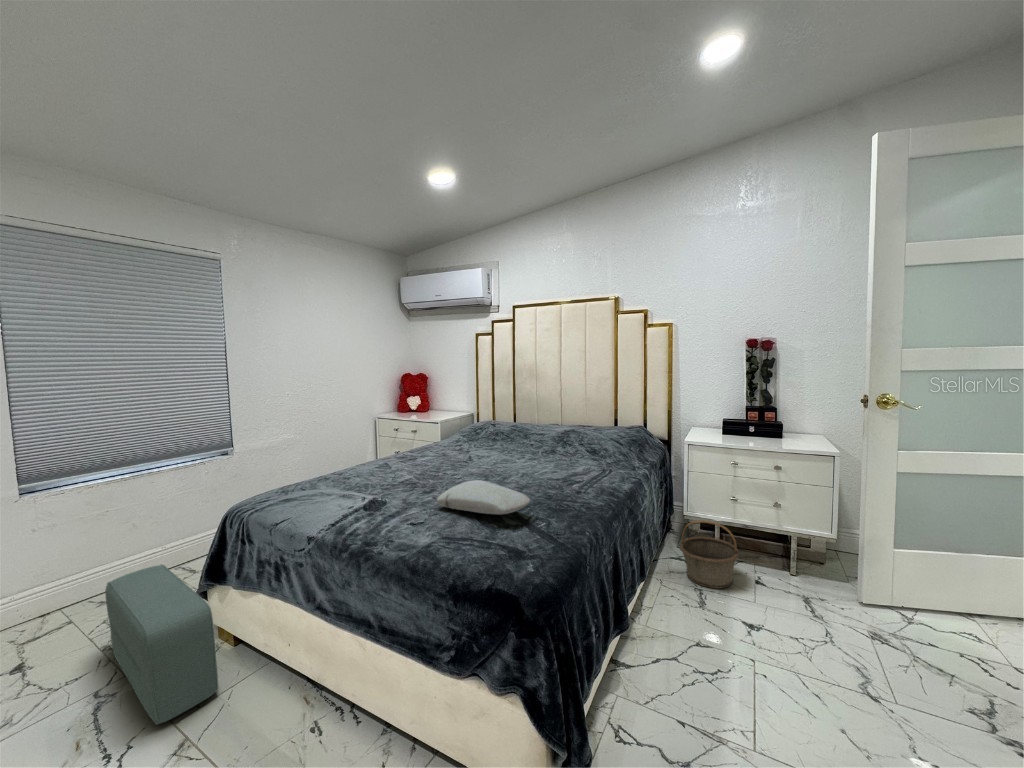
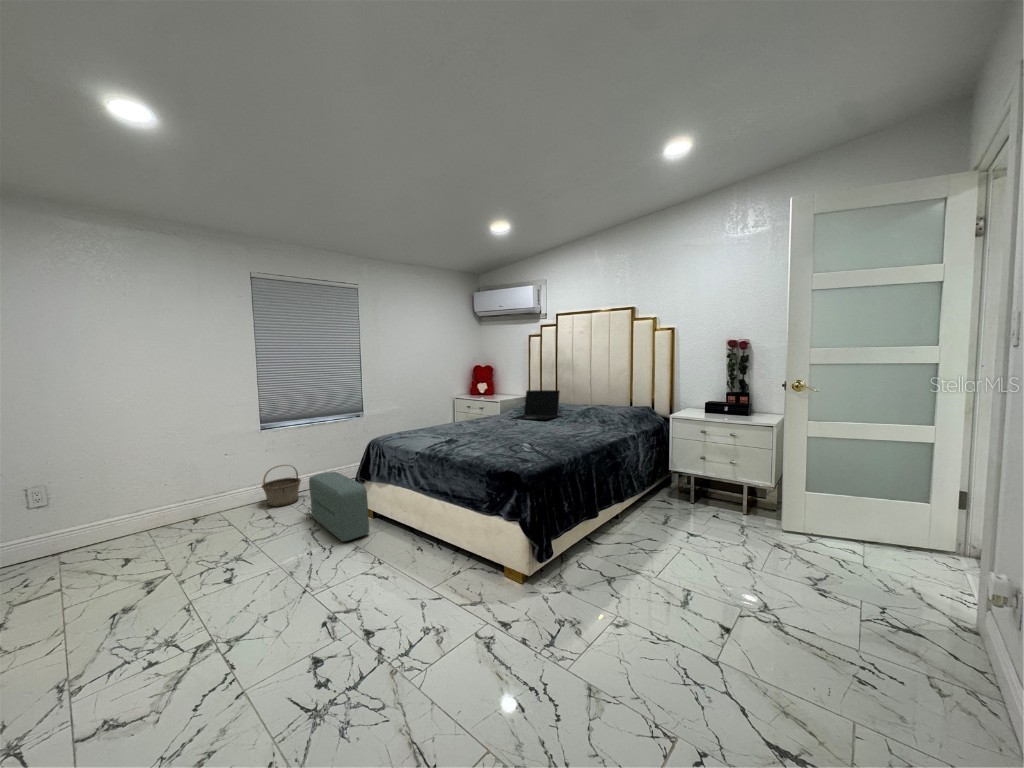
laptop: none [461,408,526,452] -> present [512,390,560,420]
pillow: present [437,480,530,514] -> none [487,429,541,446]
basket: present [680,520,739,589] -> present [262,465,301,506]

